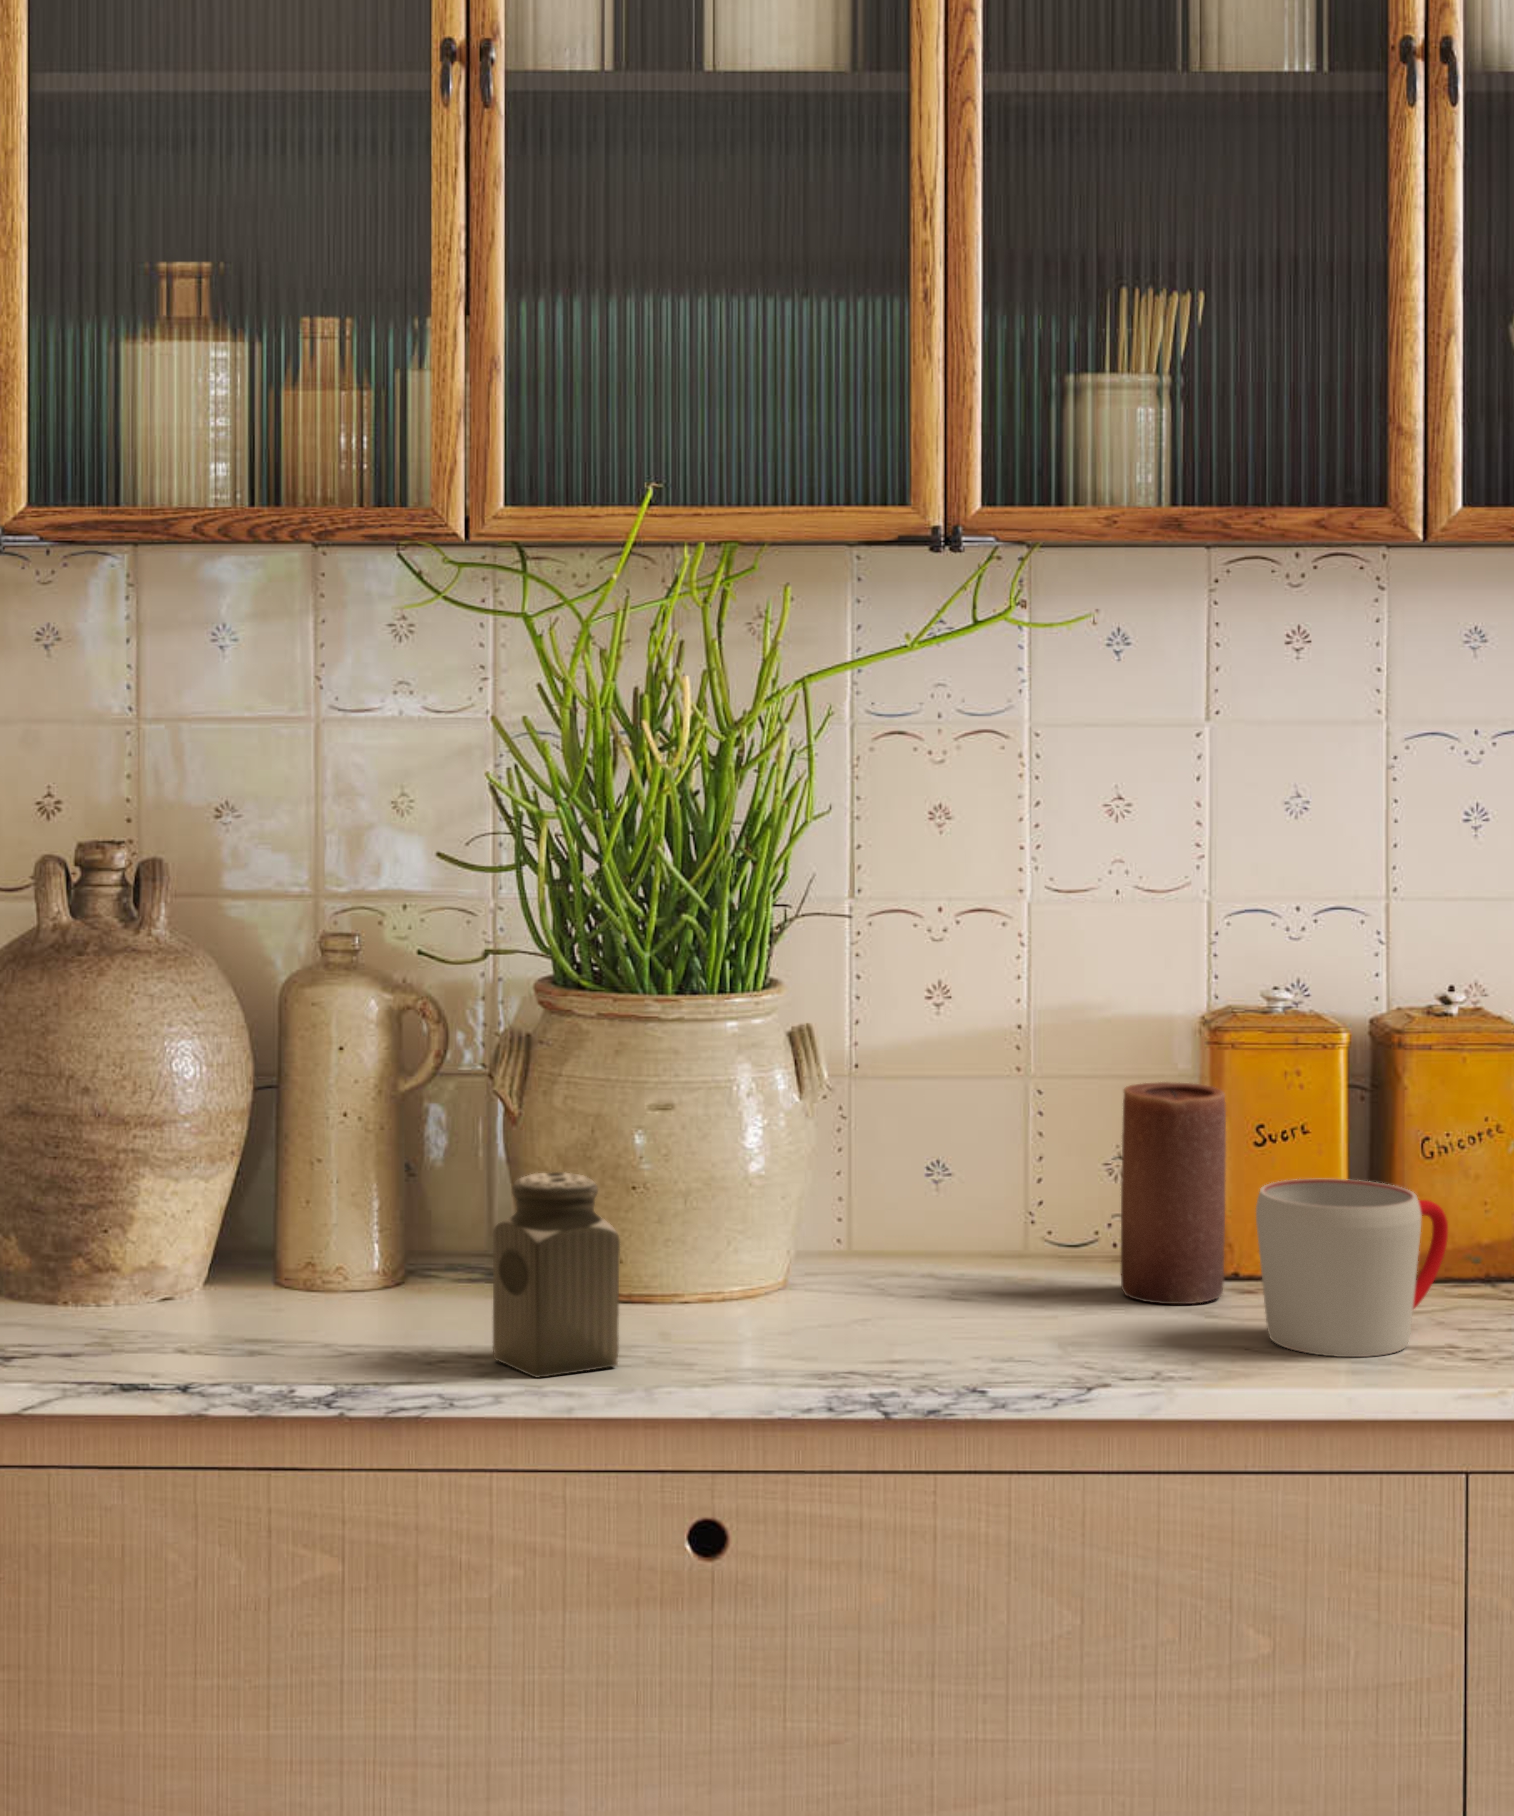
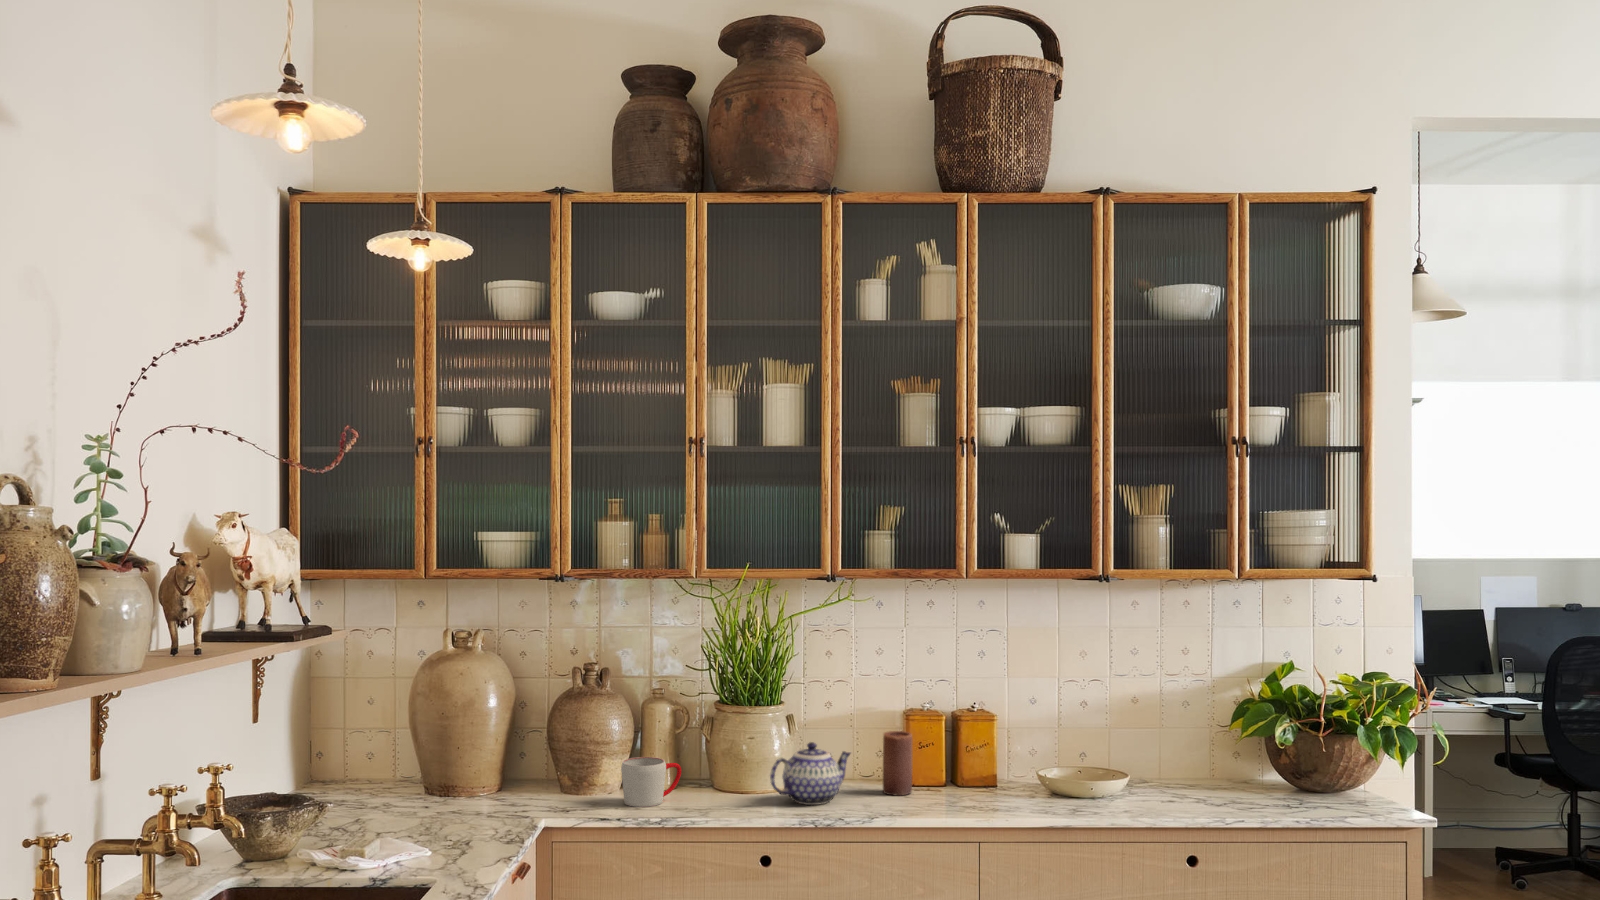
teapot: none [732,1114,1015,1334] -> present [770,742,851,805]
salt shaker: present [493,1172,620,1377] -> none [704,761,739,818]
mug: present [1256,1179,1448,1357] -> present [621,757,681,807]

